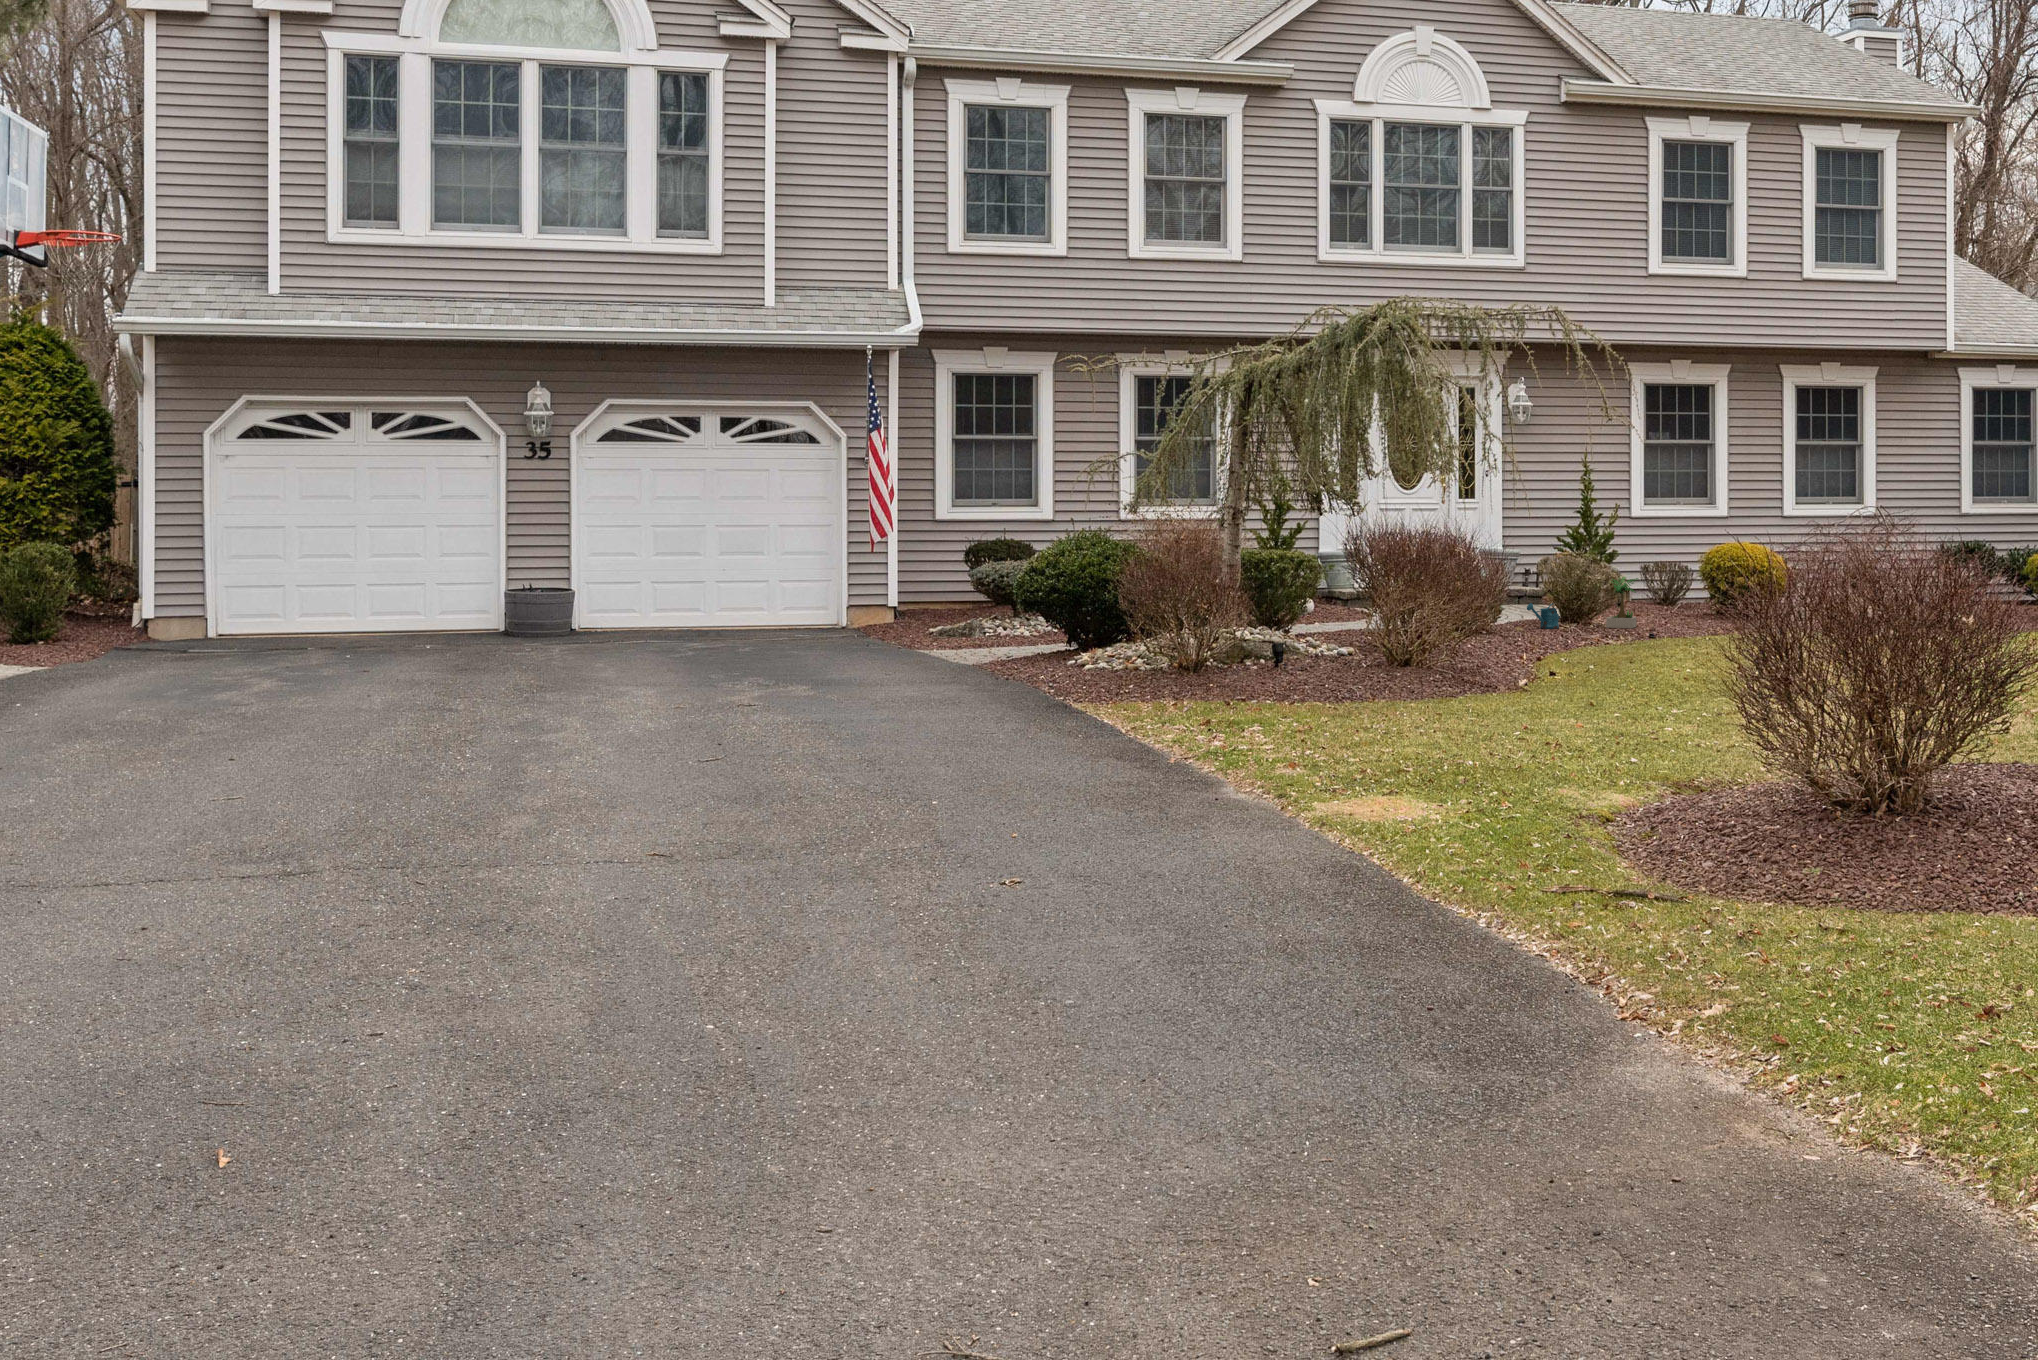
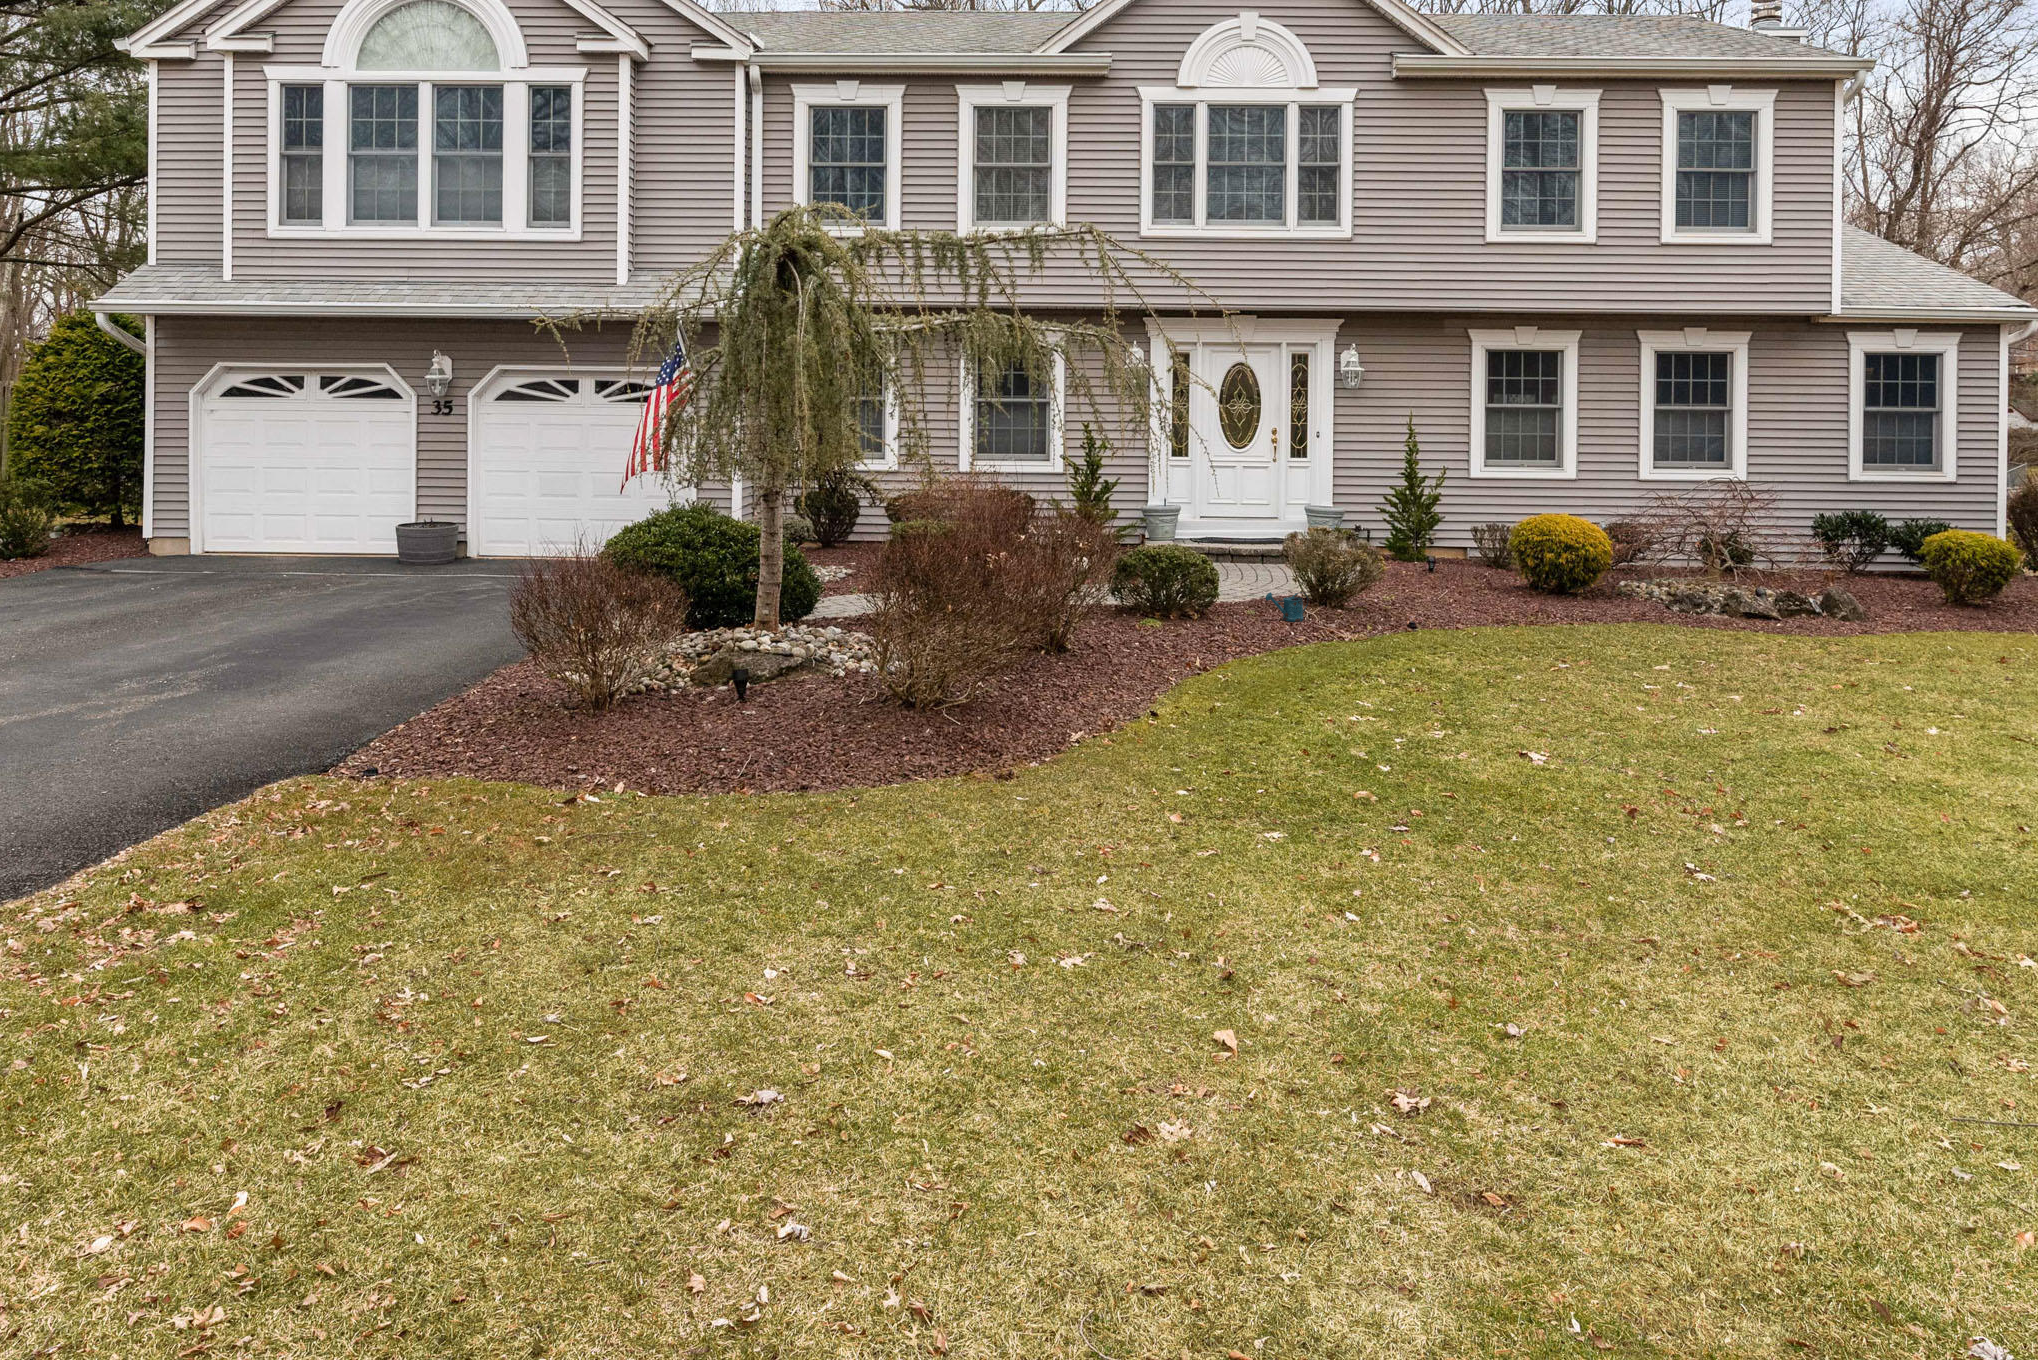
potted plant: present [1606,577,1638,628] -> none [1357,566,1403,627]

